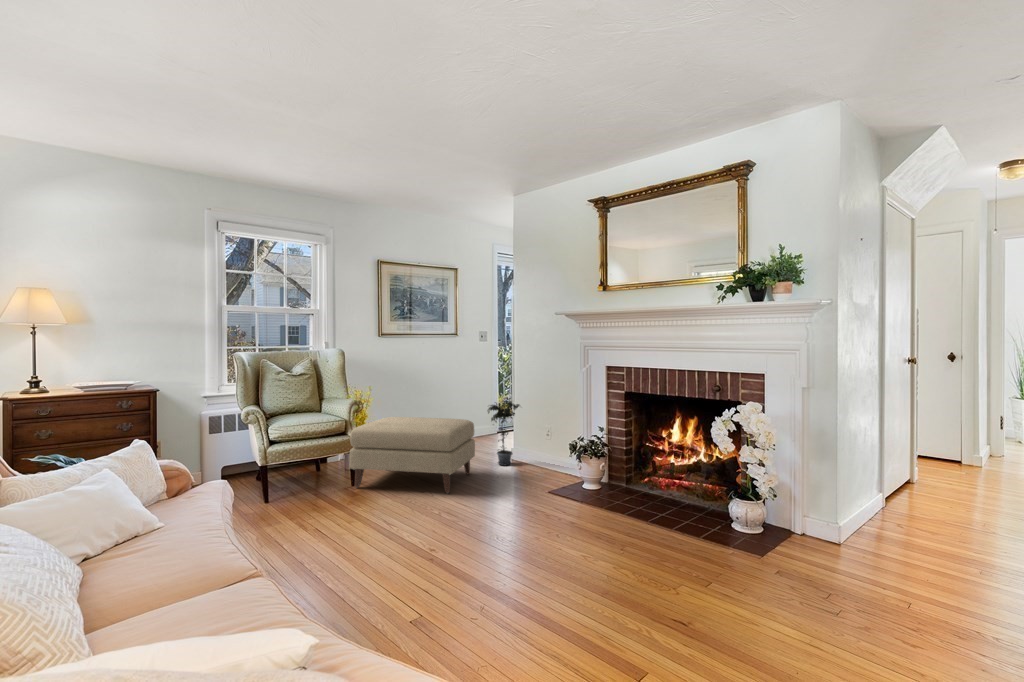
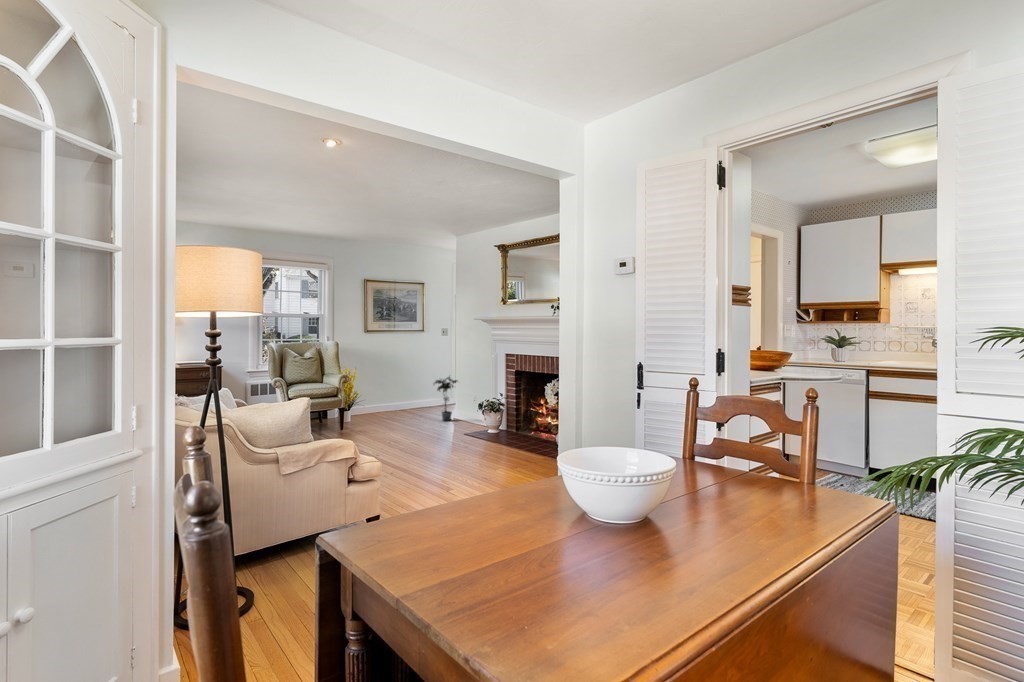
ottoman: present [349,417,475,493] -> none [339,387,423,433]

